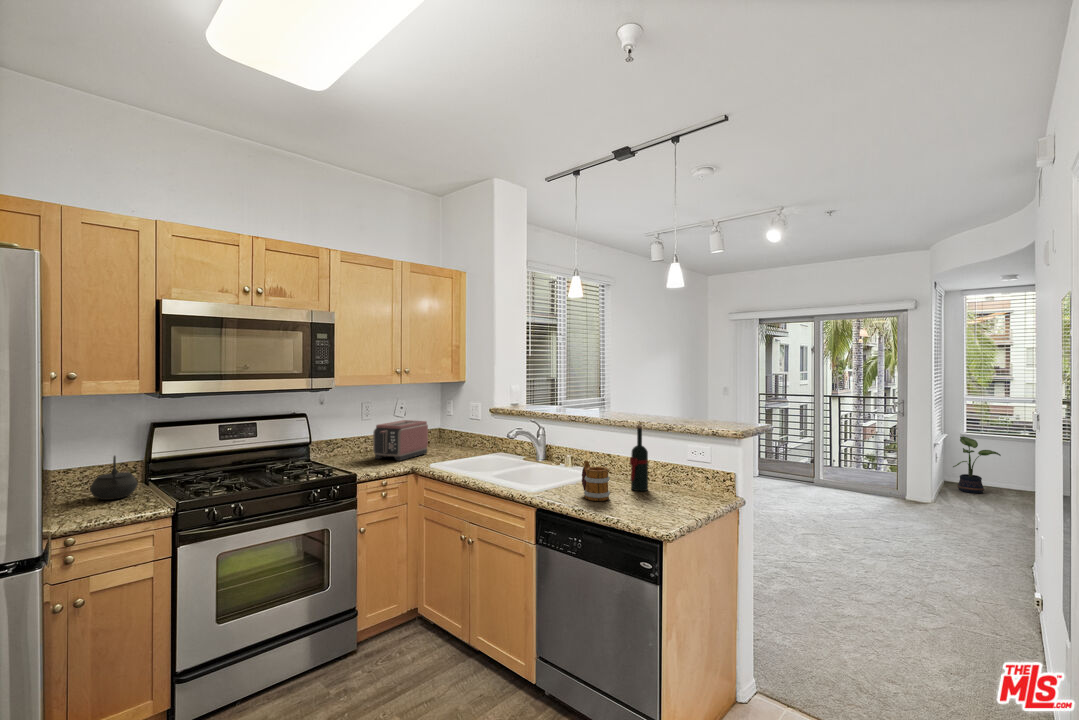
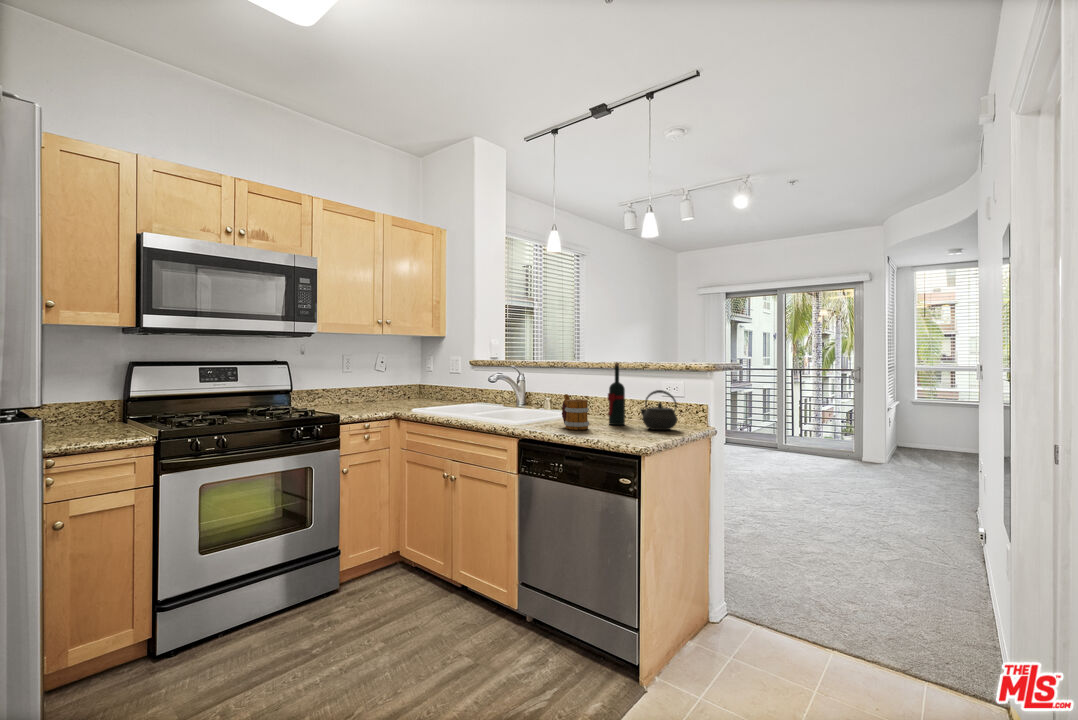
toaster: present [373,420,428,461] -> none [355,373,409,409]
potted plant: present [953,437,1001,493] -> none [902,406,945,457]
kettle: present [90,456,138,500] -> present [640,390,678,430]

